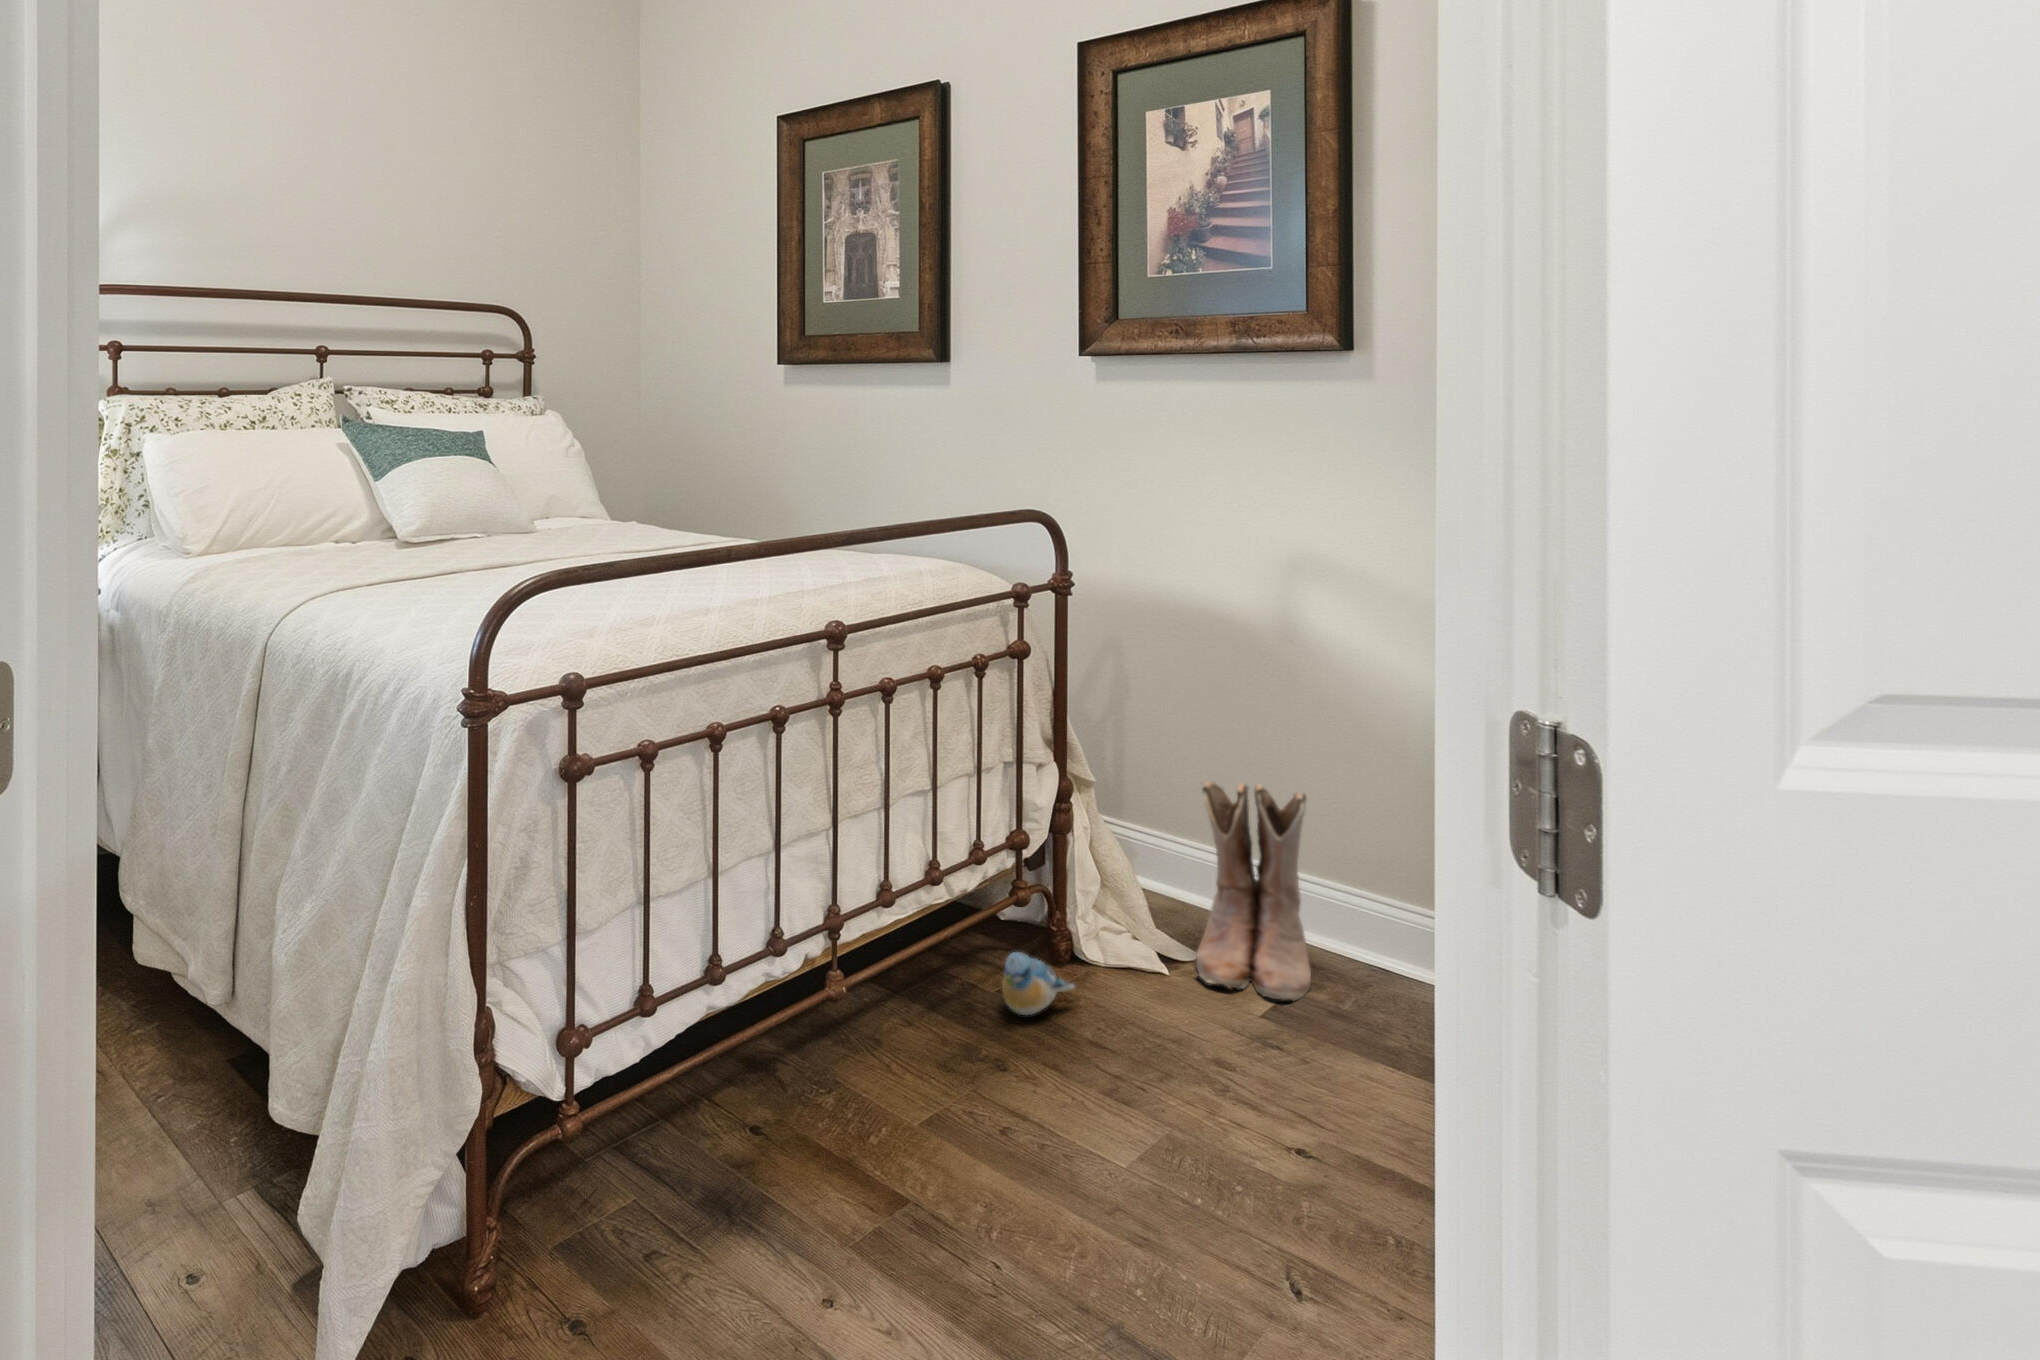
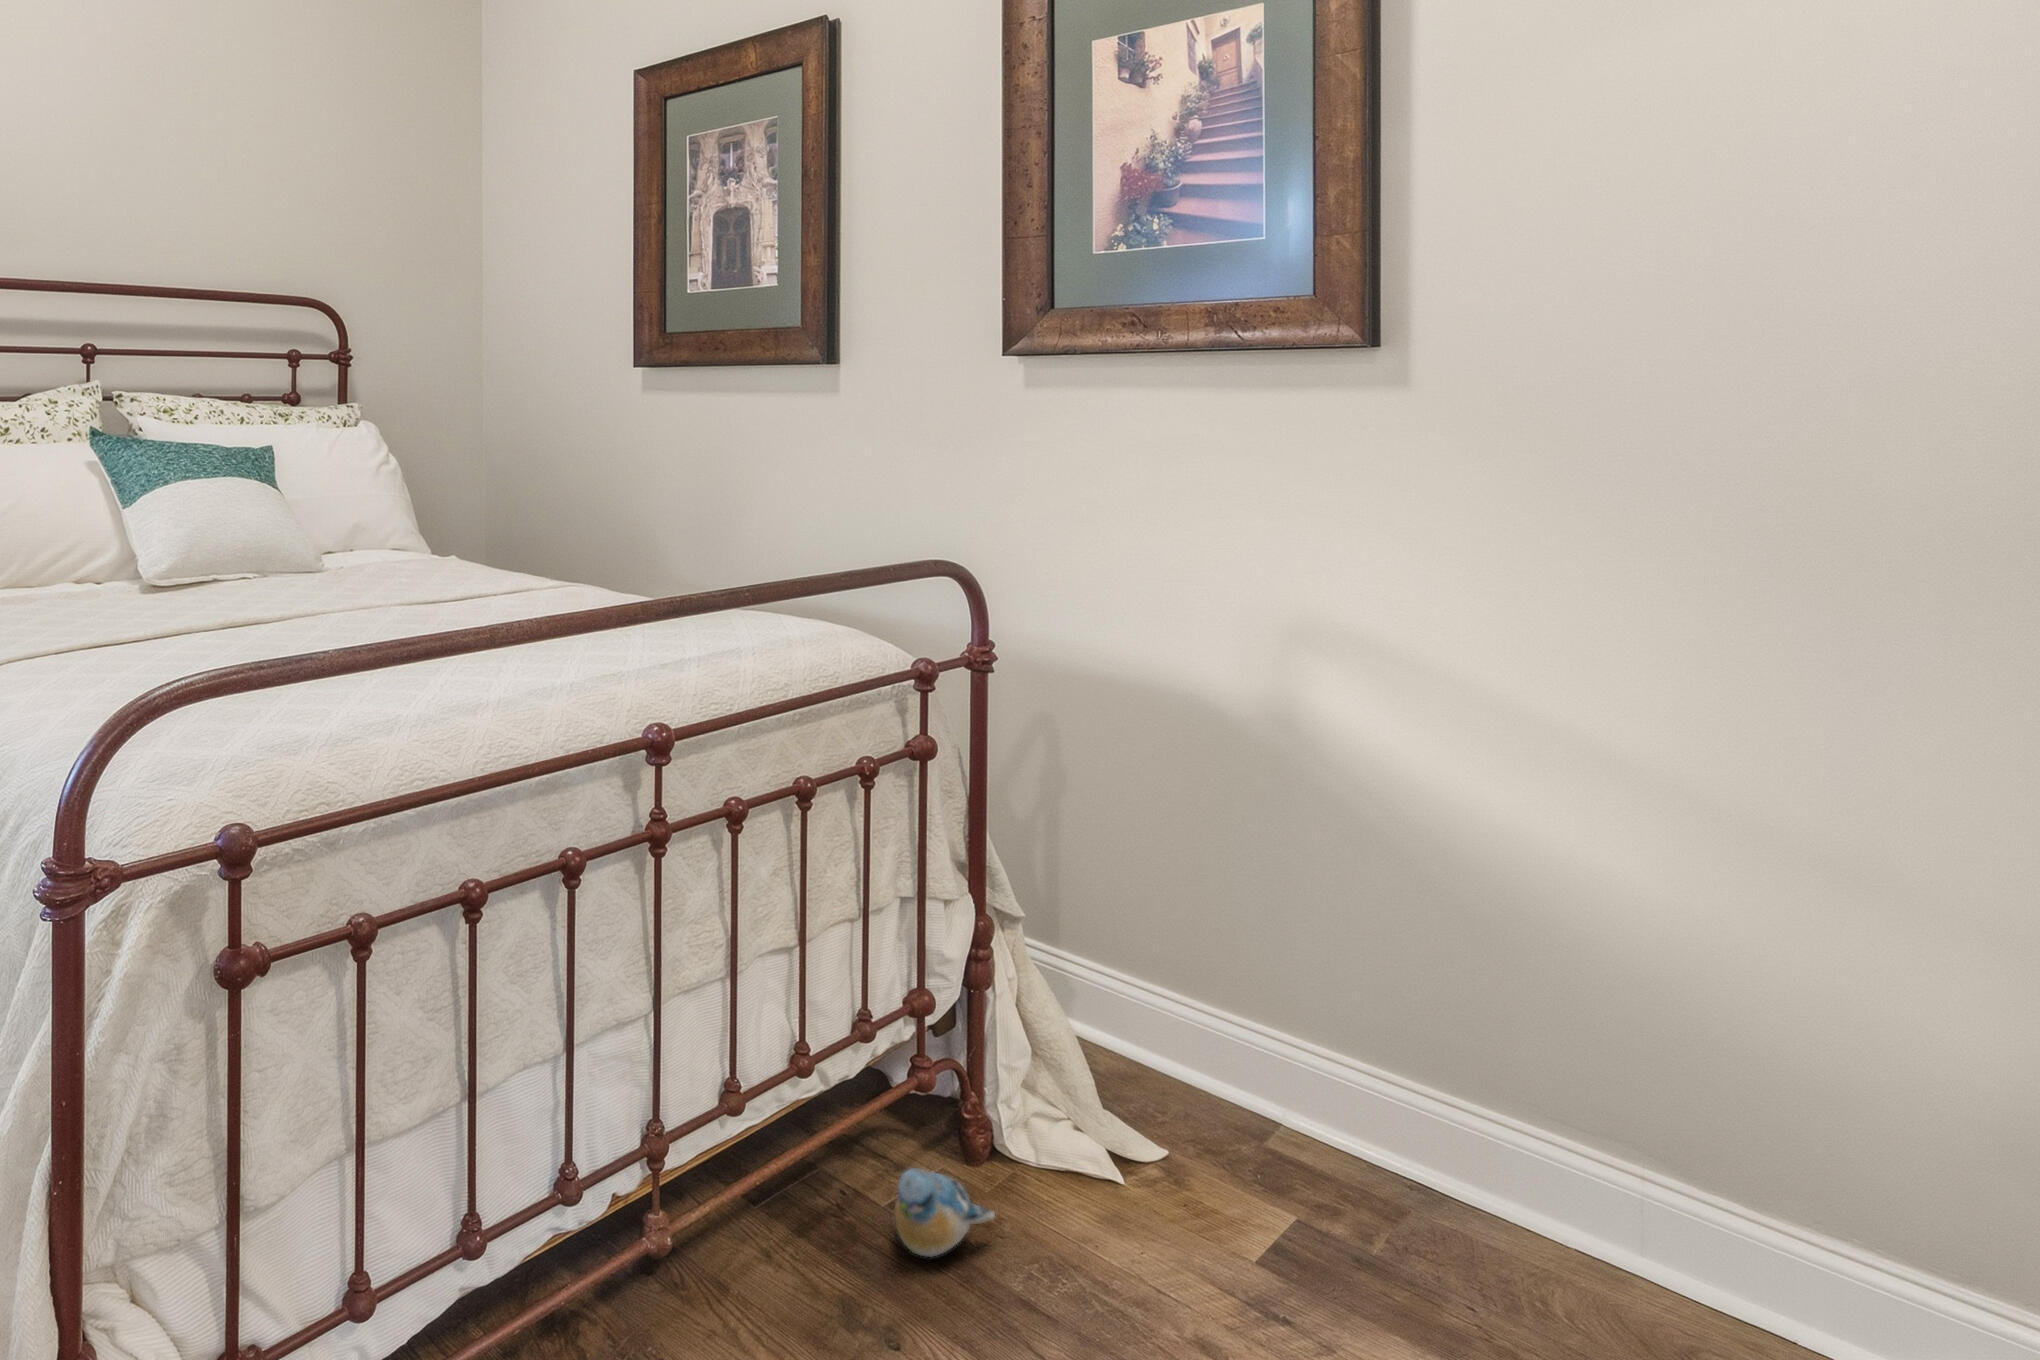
boots: present [1196,780,1311,1001] -> none [1160,921,1325,1246]

